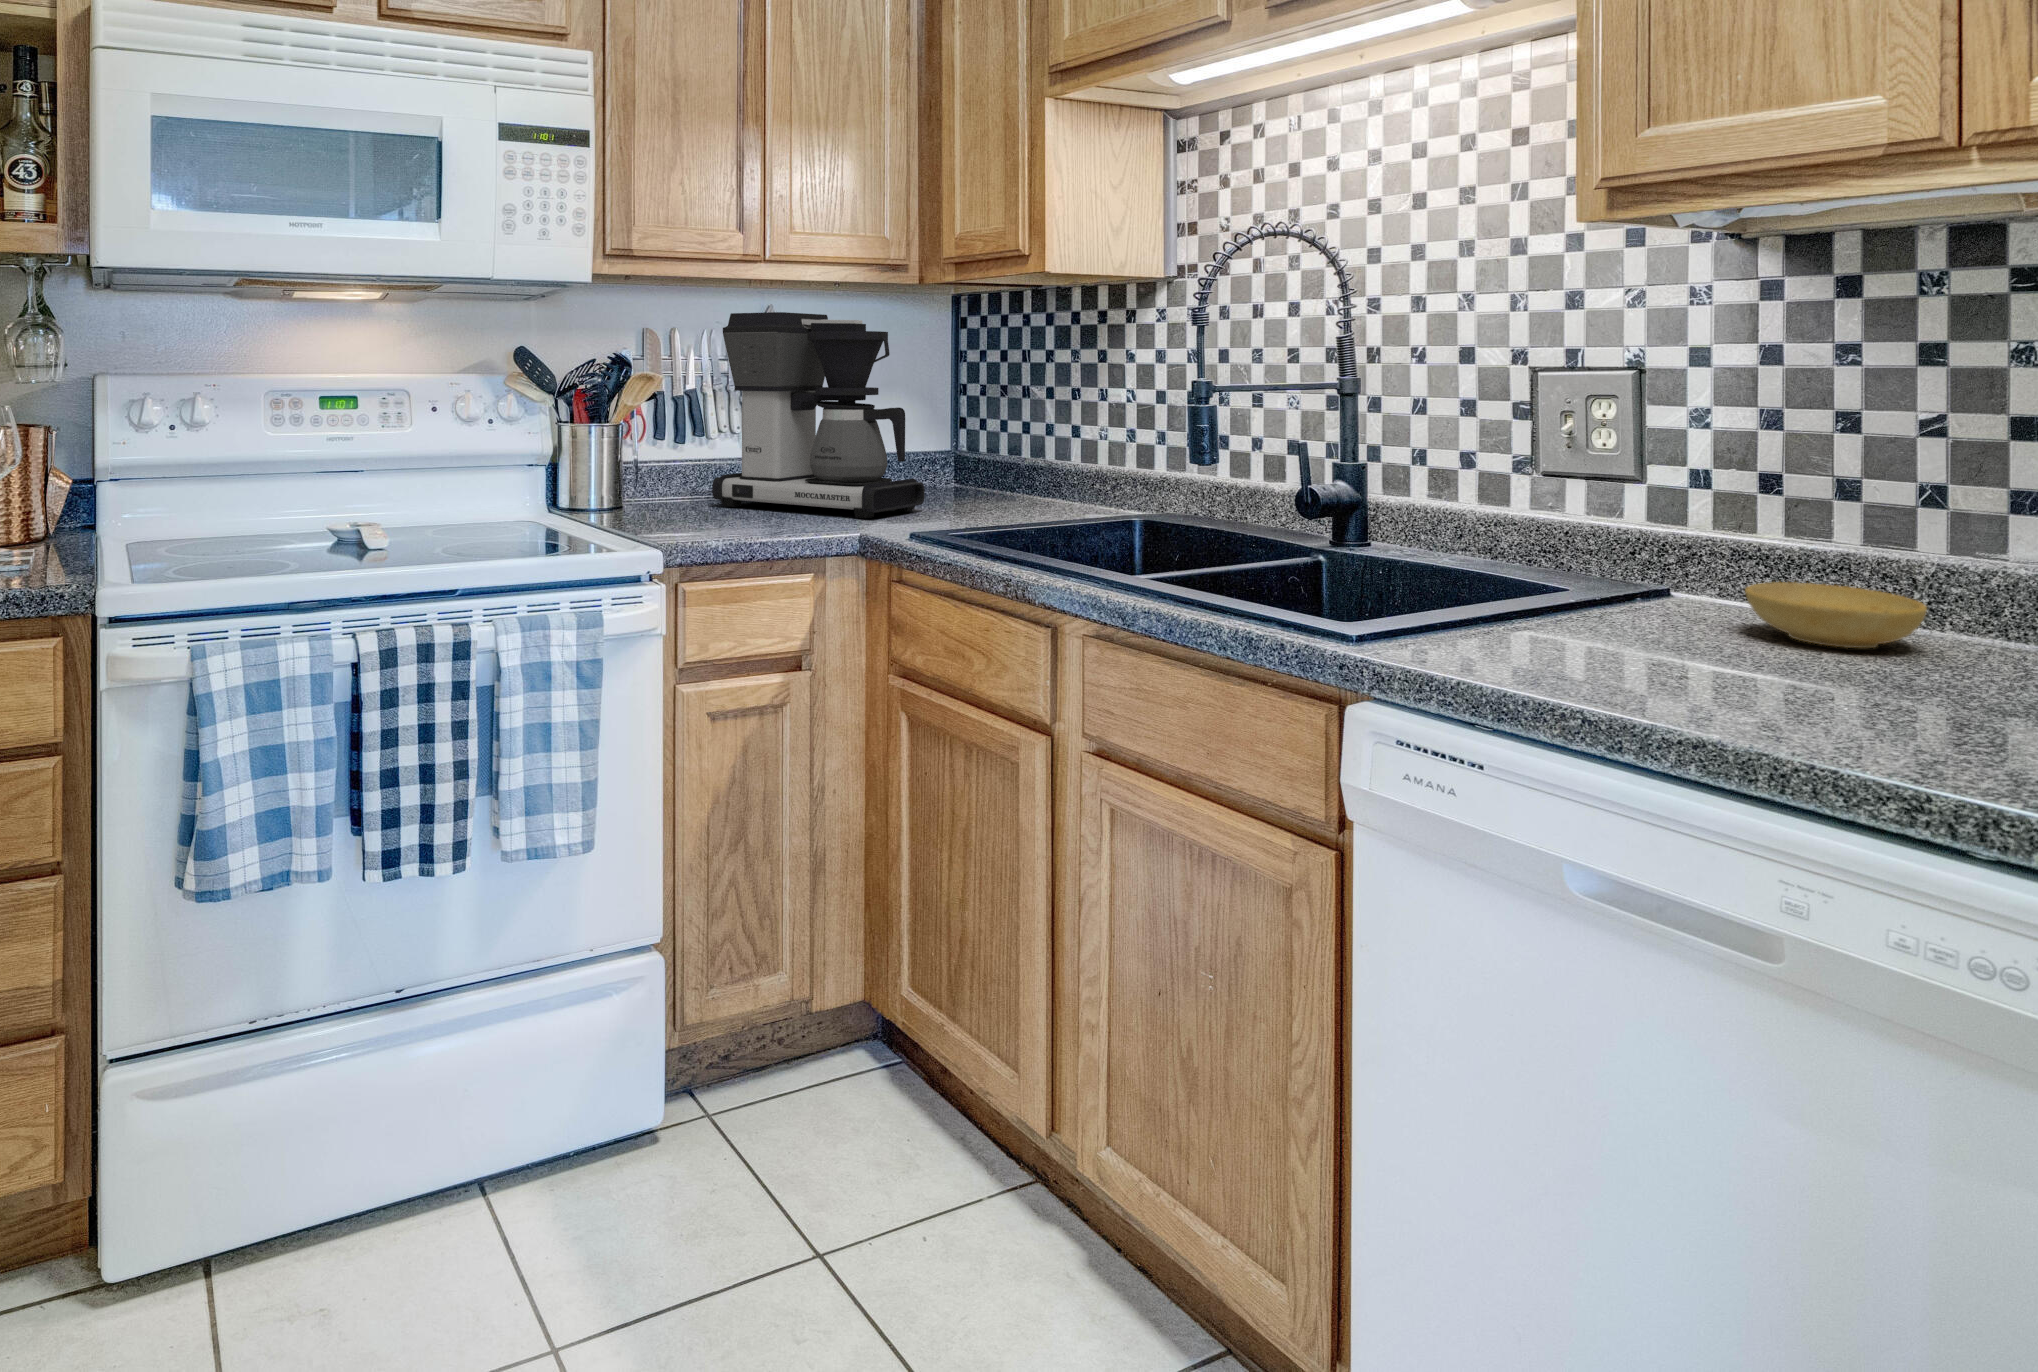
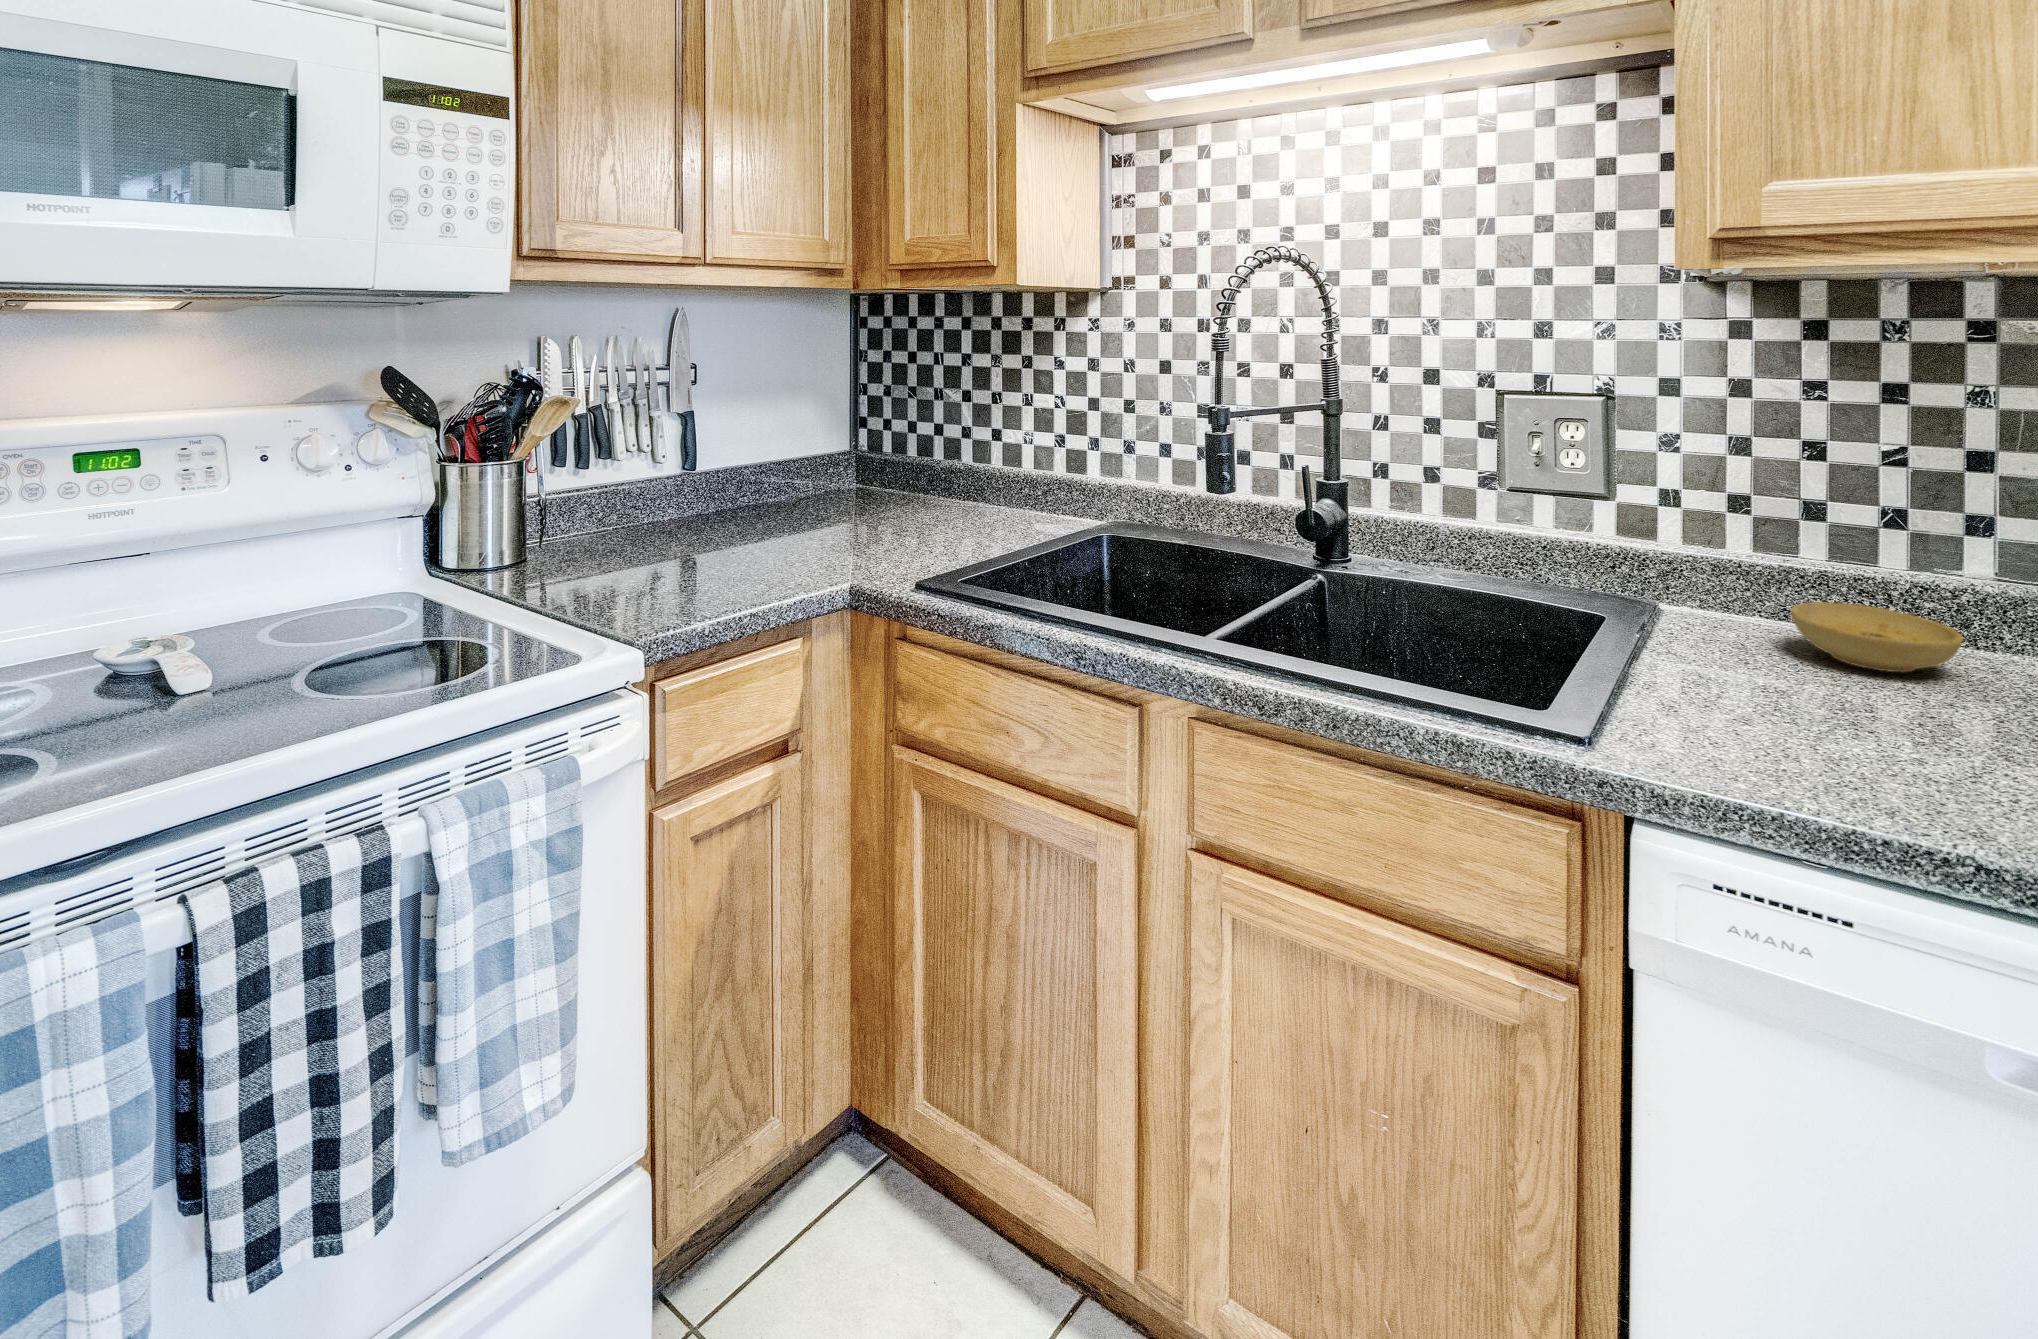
coffee maker: present [712,312,925,518] -> none [630,321,868,547]

